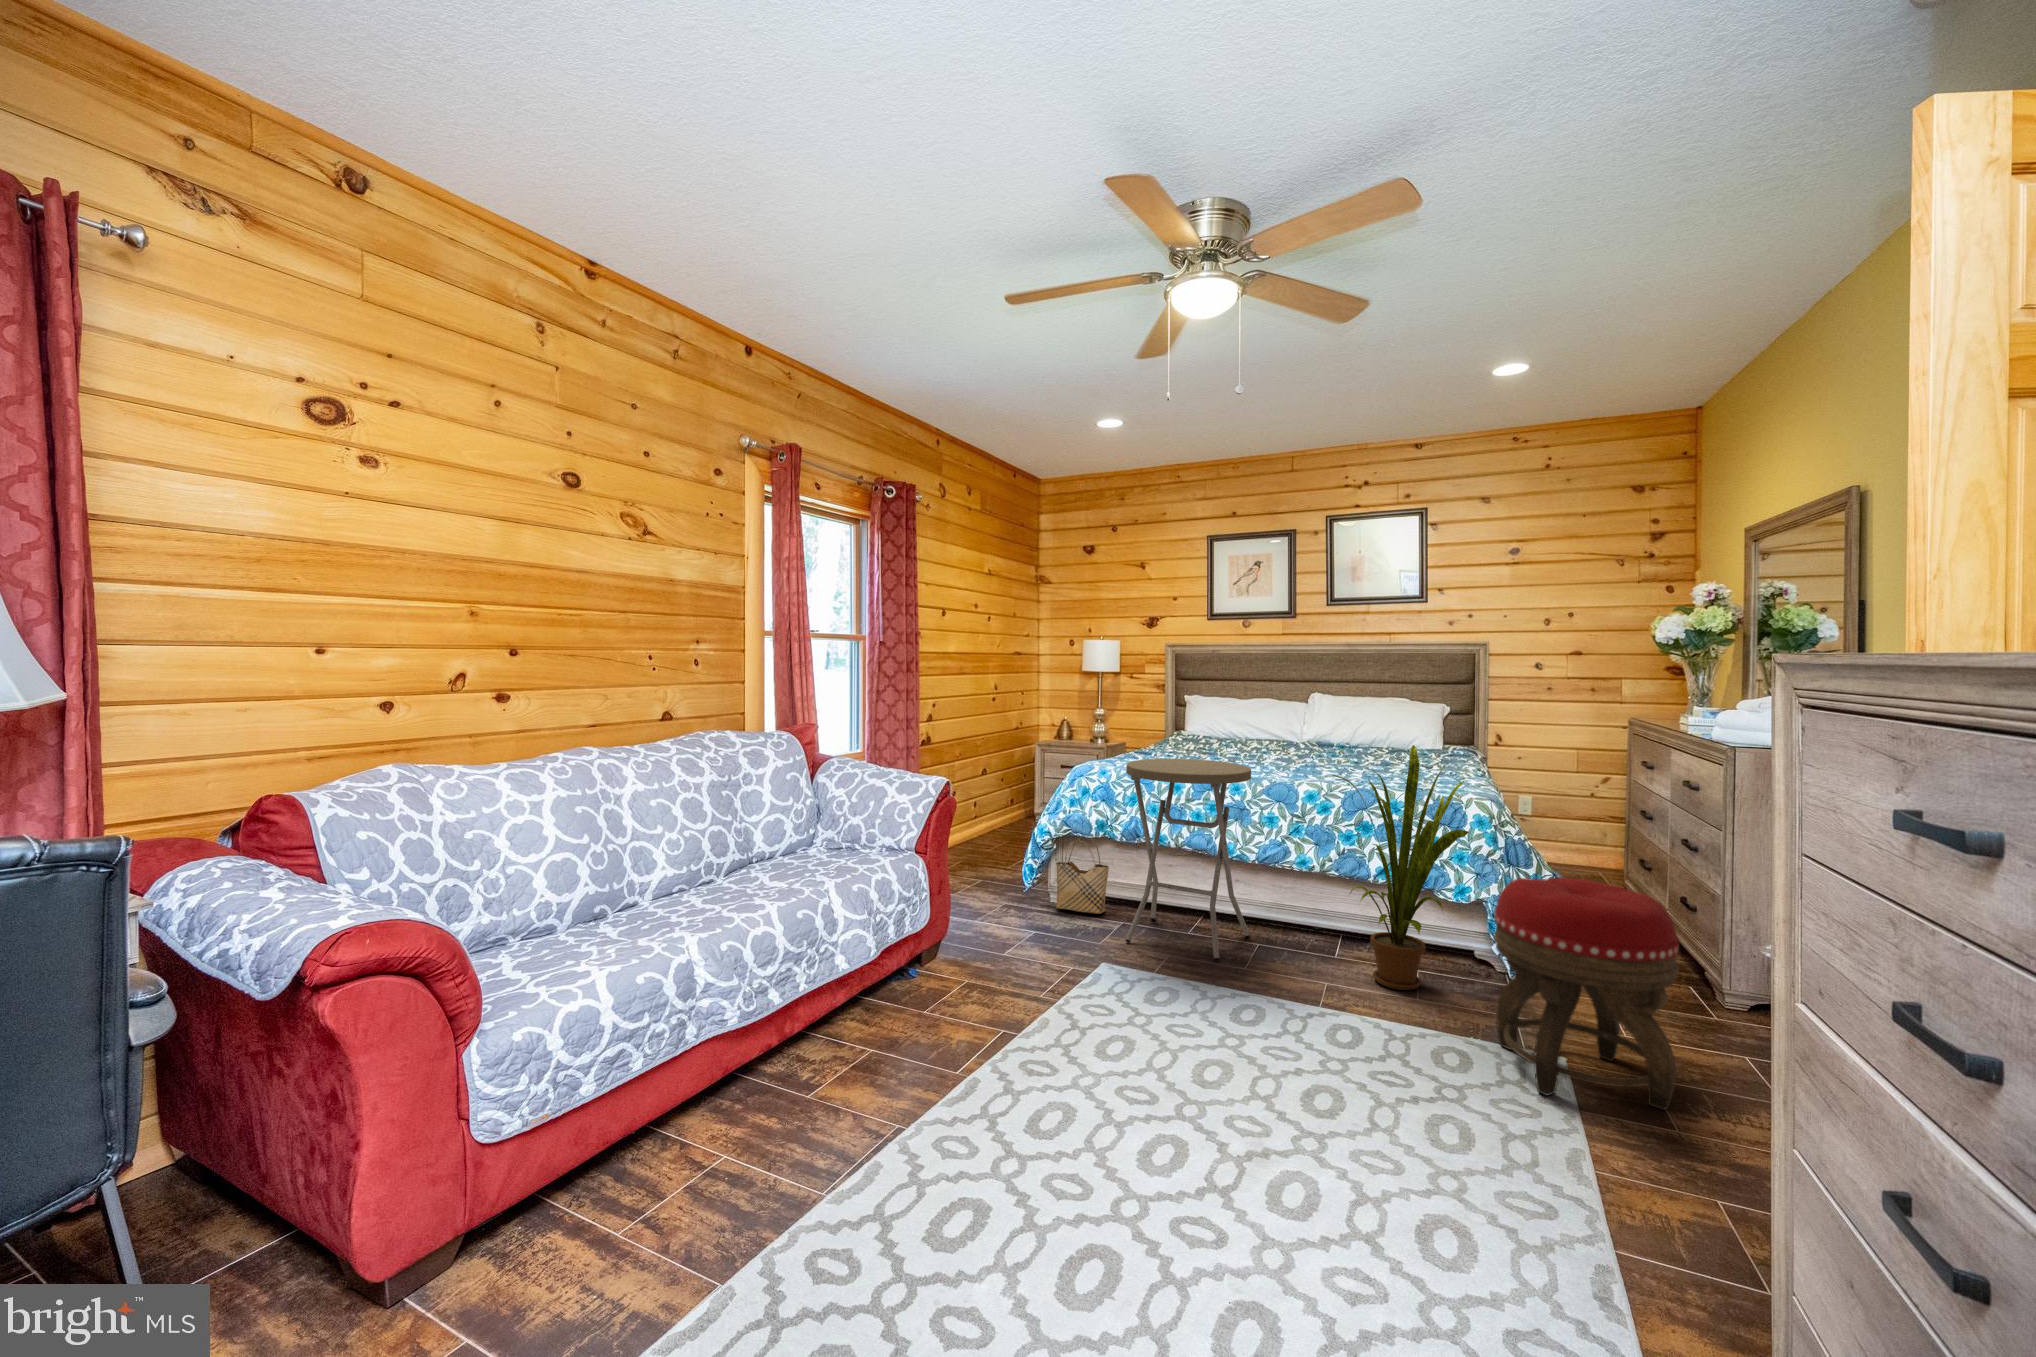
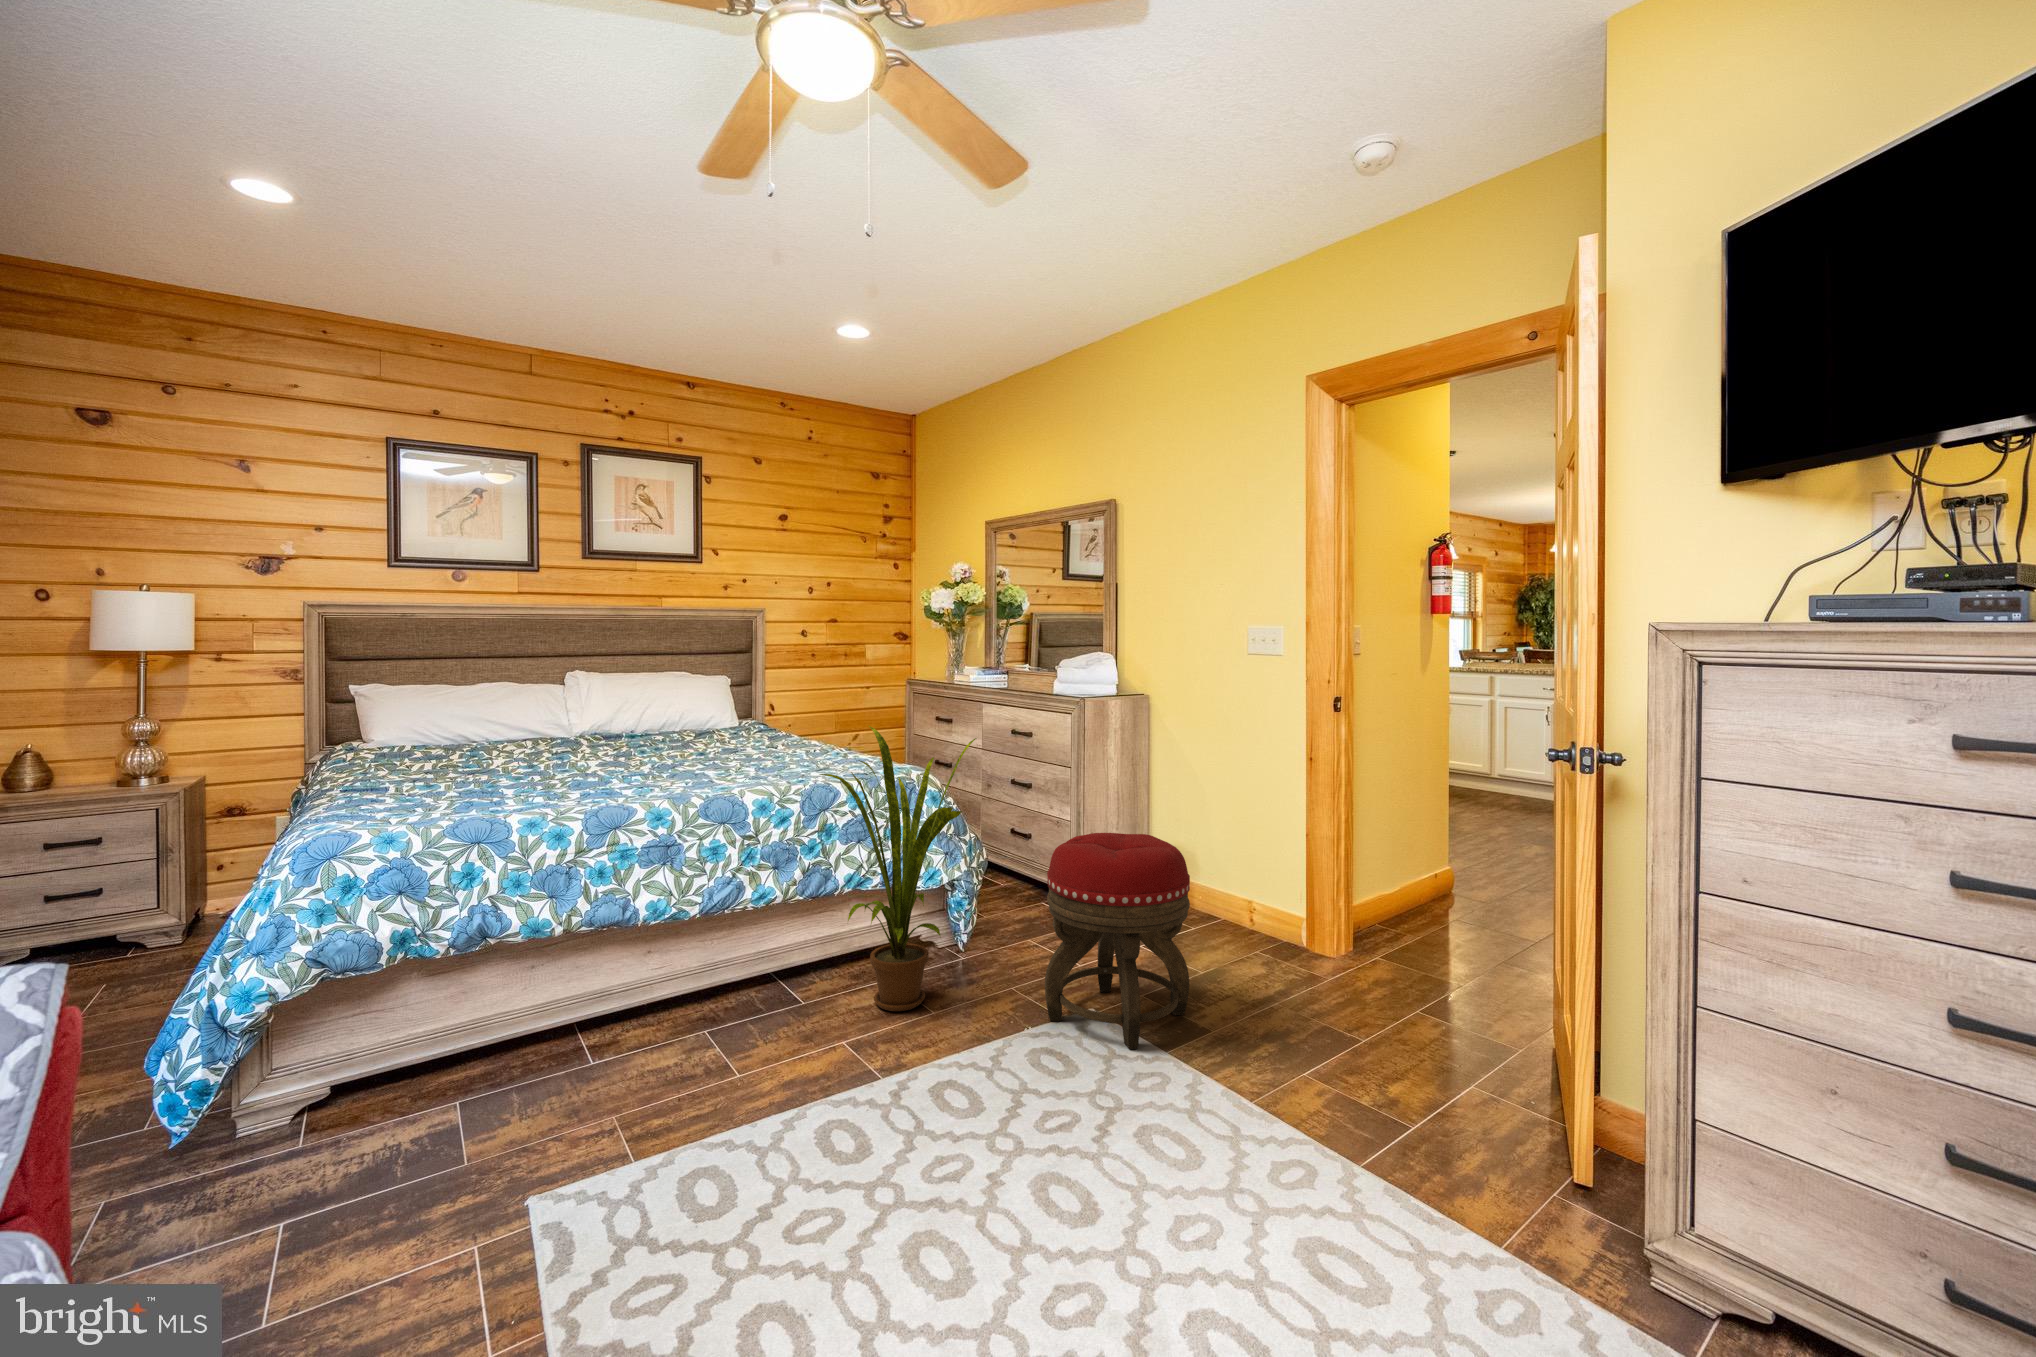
side table: present [1125,759,1251,961] -> none [495,781,715,1125]
woven basket: present [1056,837,1109,914] -> none [287,969,420,1136]

